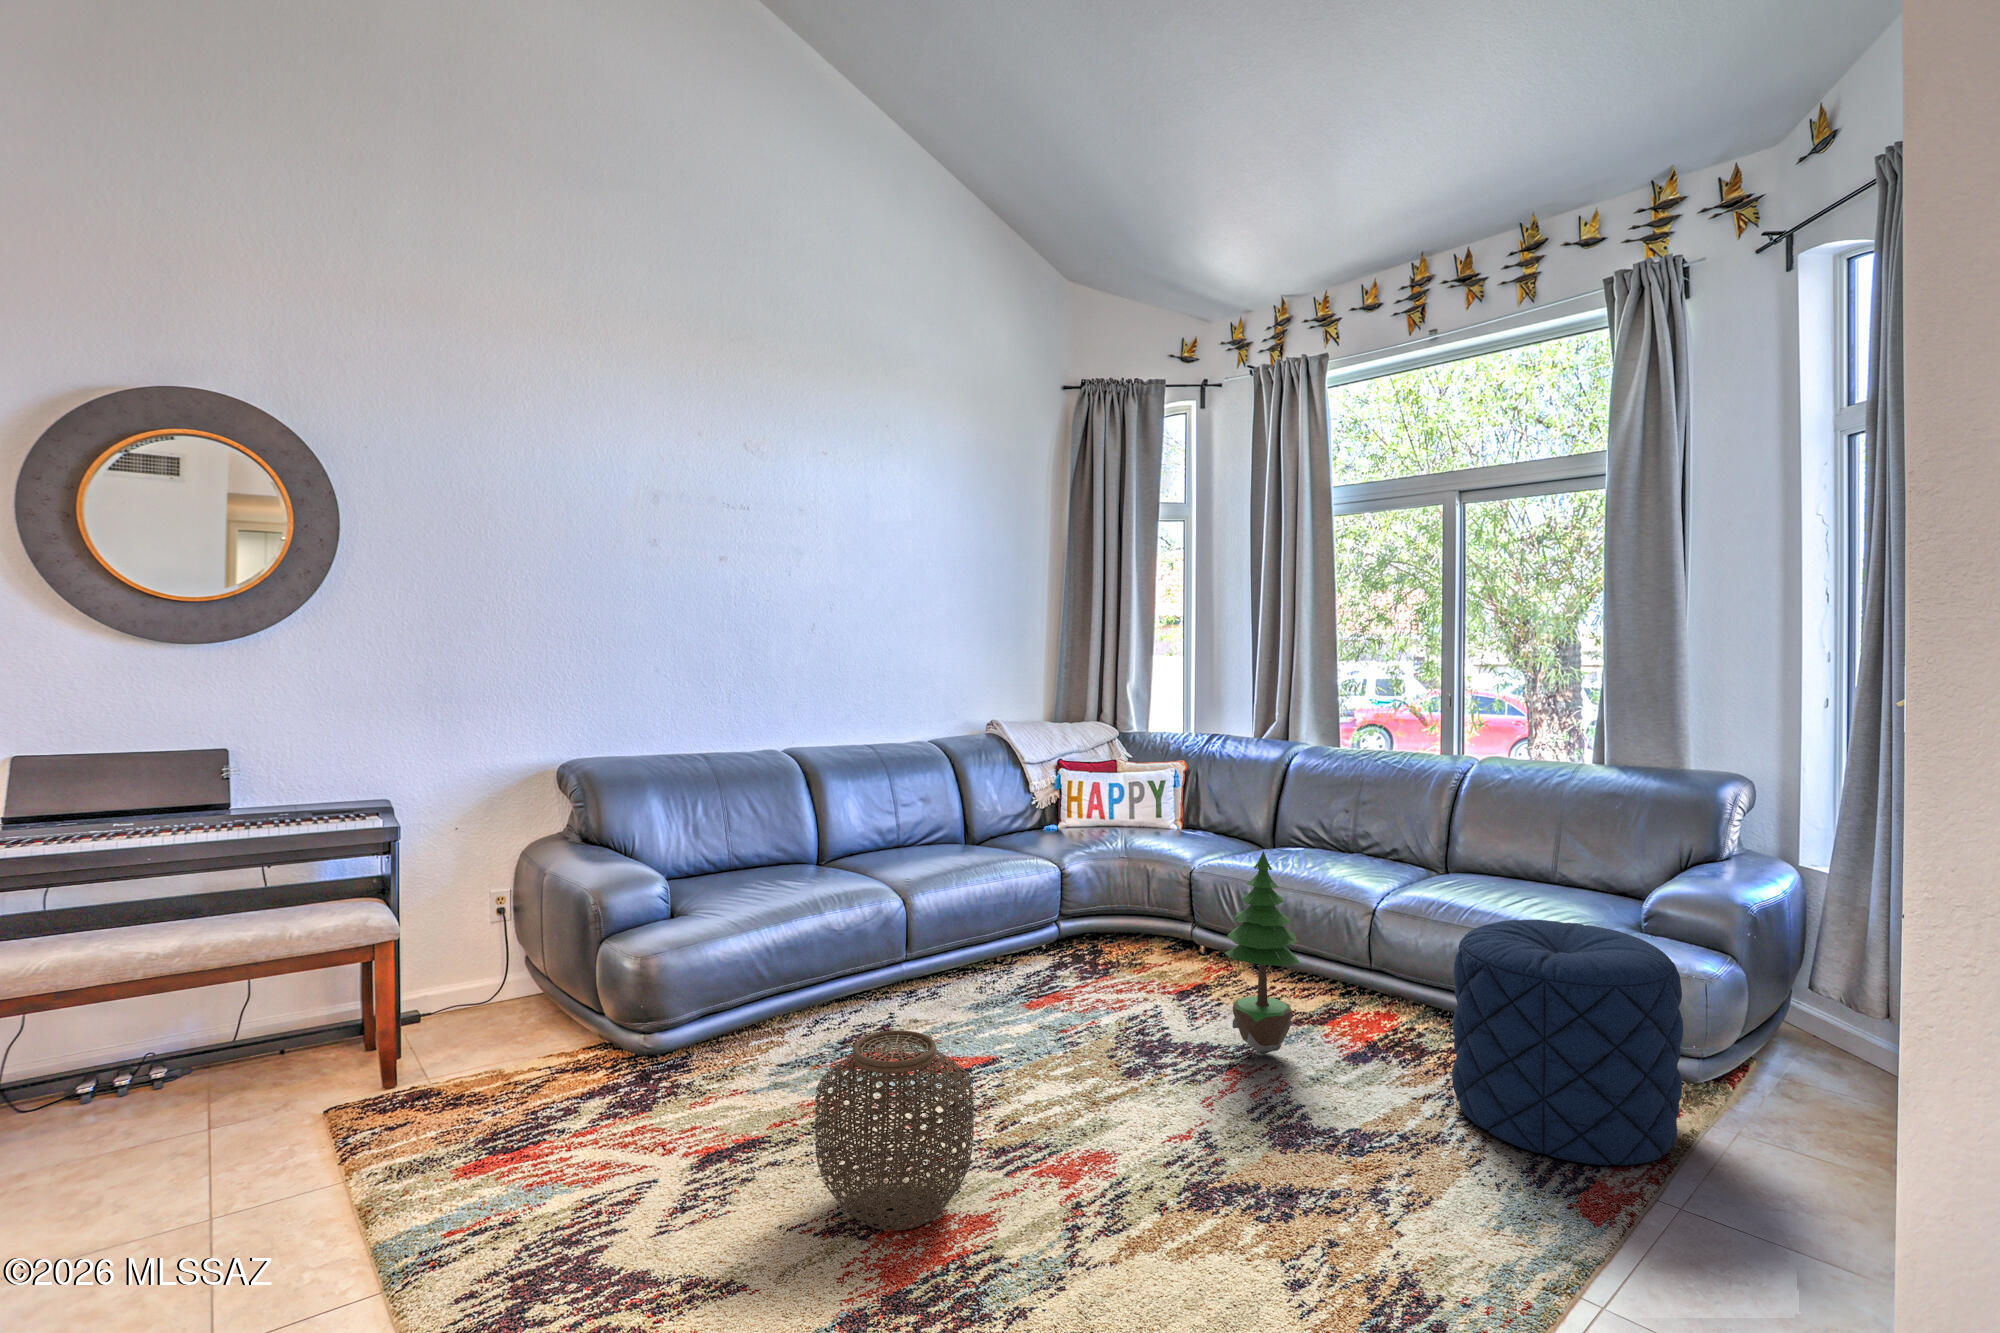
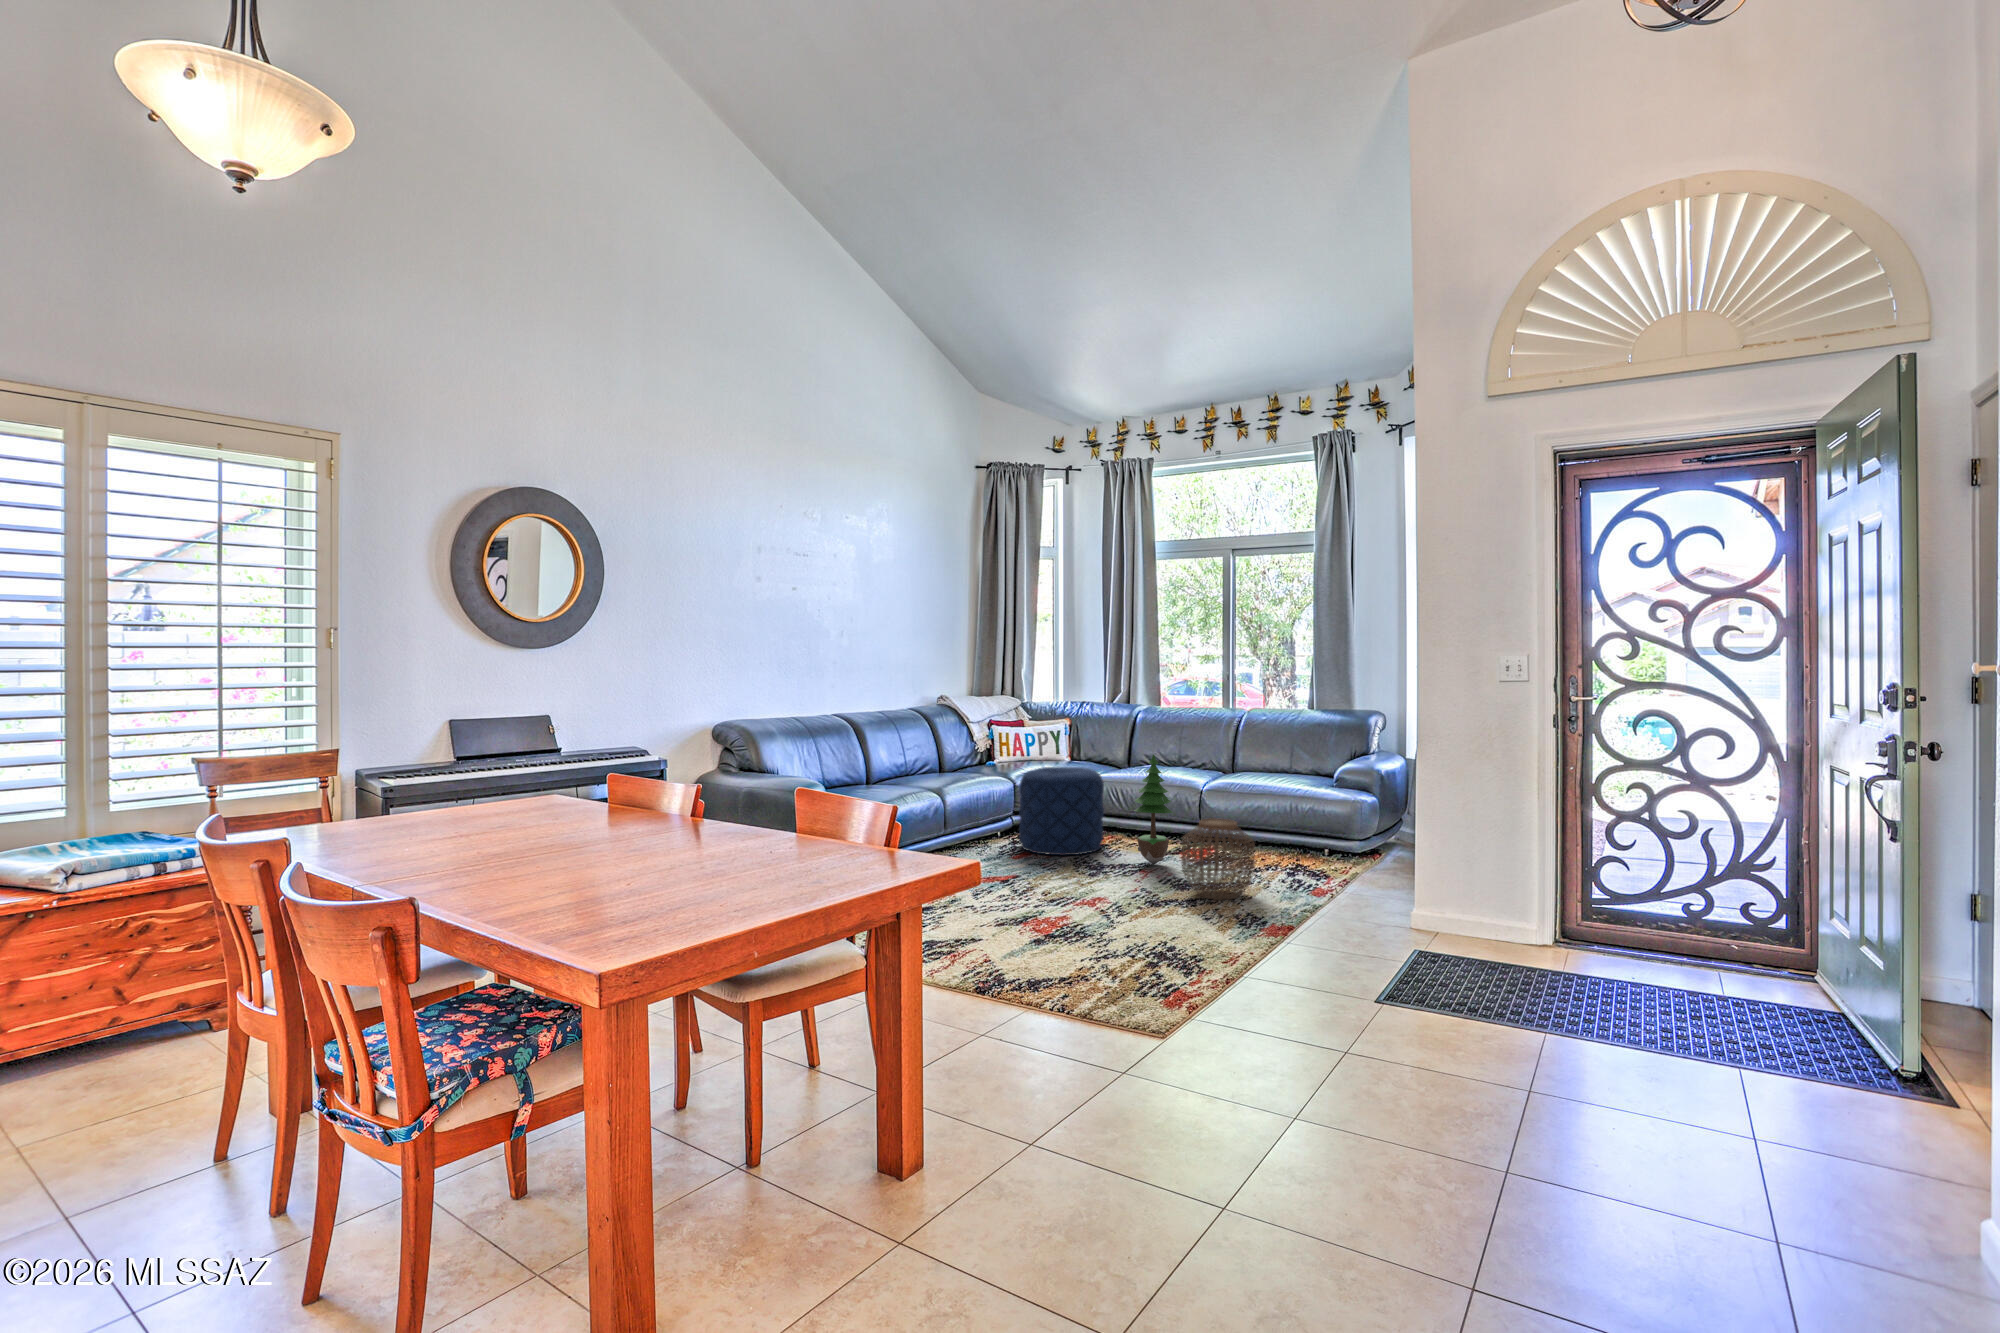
pouf: present [1452,920,1683,1165] -> present [1019,767,1104,855]
woven basket: present [815,1030,974,1230] -> present [1182,818,1255,900]

